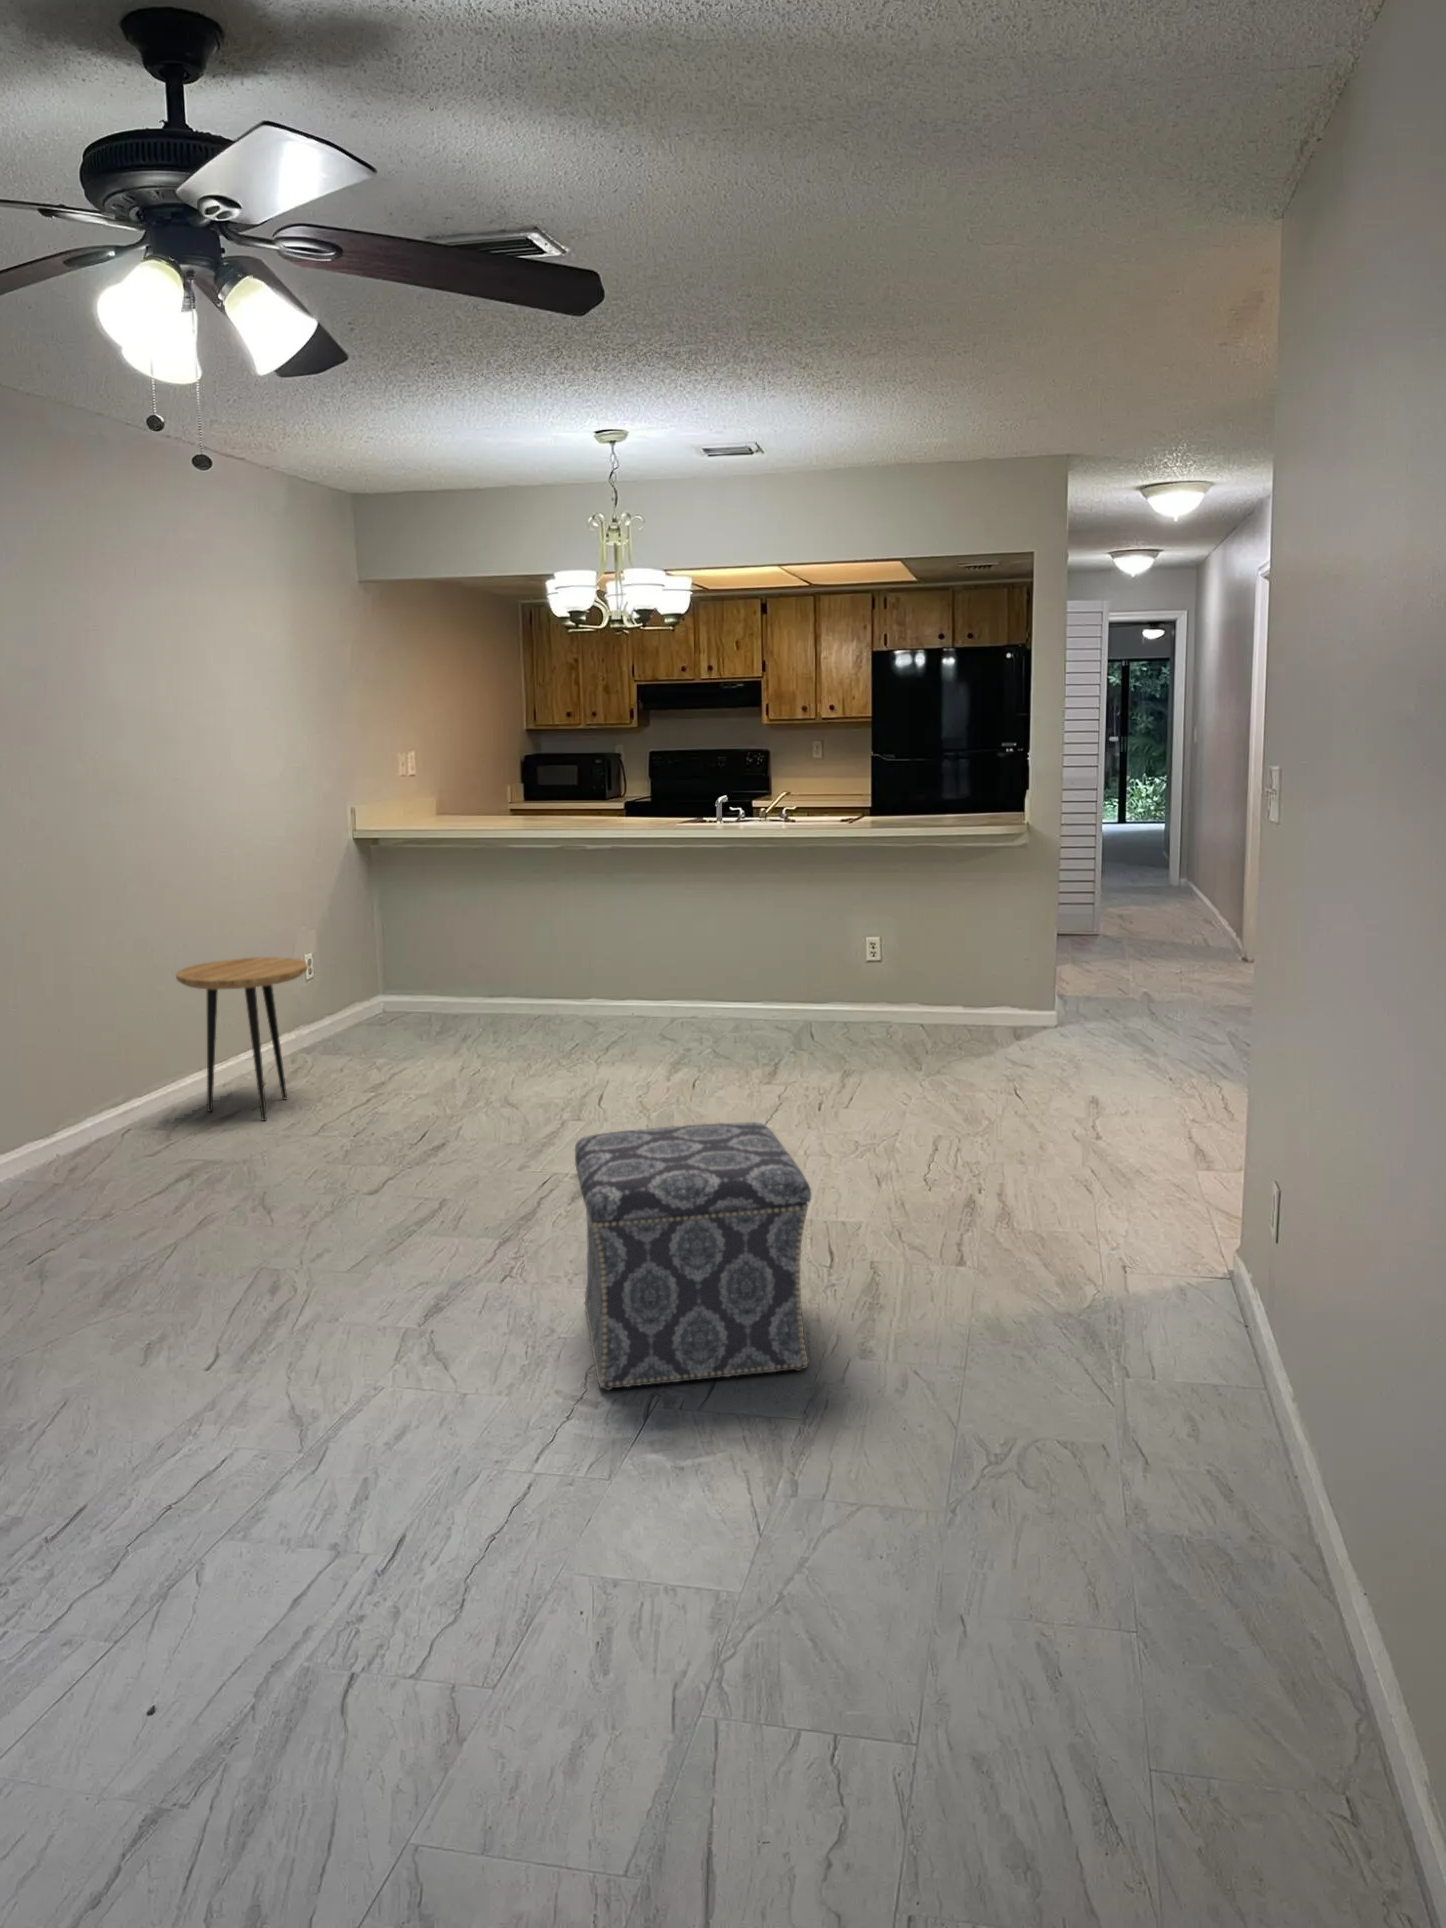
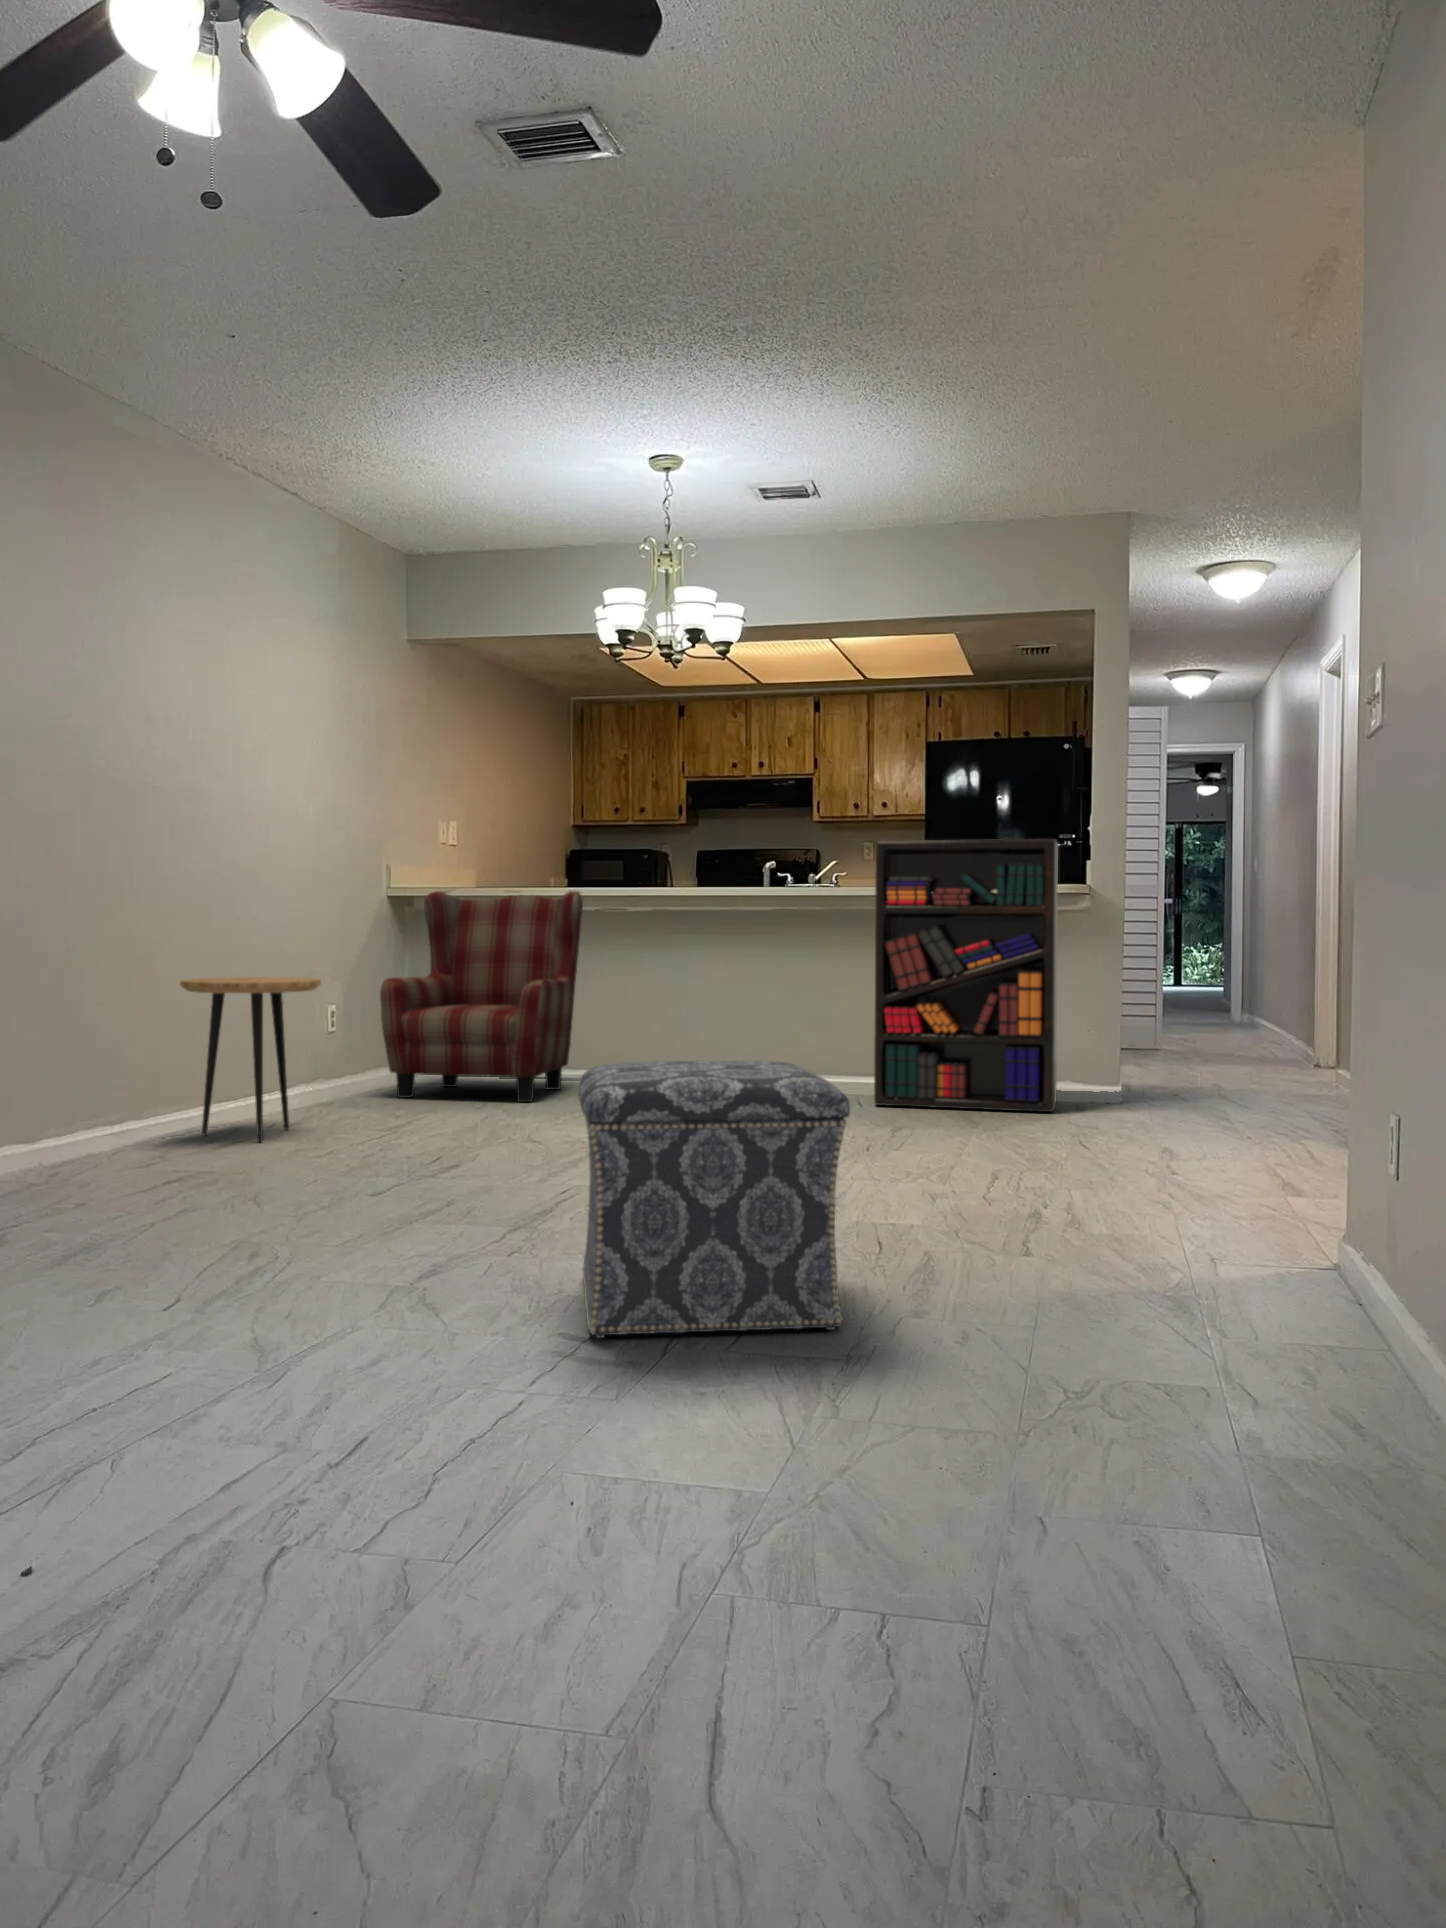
bookshelf: none [825,784,998,1043] -> present [874,839,1058,1112]
armchair: none [356,832,544,1045] -> present [380,891,583,1102]

